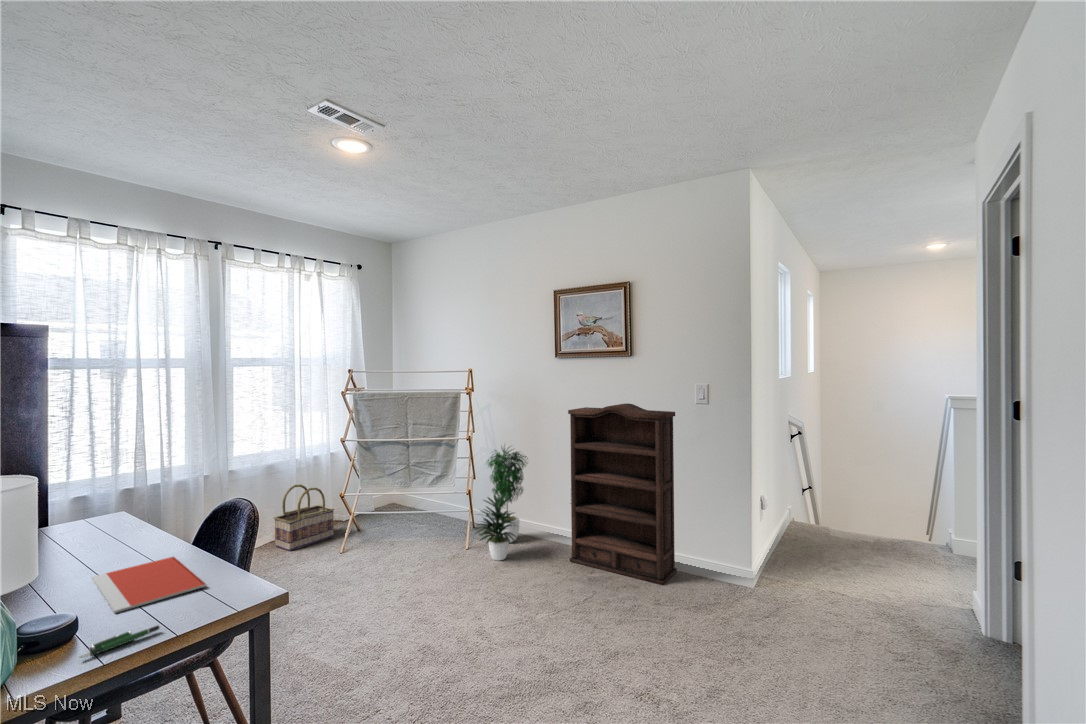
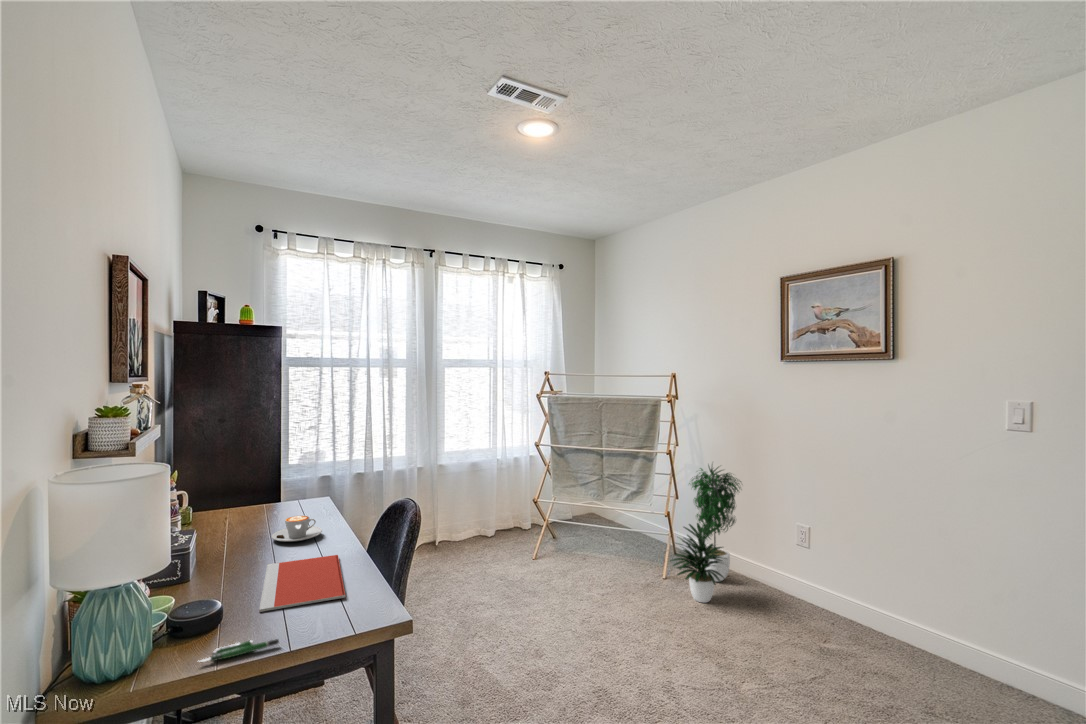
bookshelf: present [568,404,677,585] -> none [795,424,967,690]
basket: present [274,484,334,551] -> none [476,484,531,550]
coffee cup: none [77,527,140,555] -> present [272,515,322,542]

